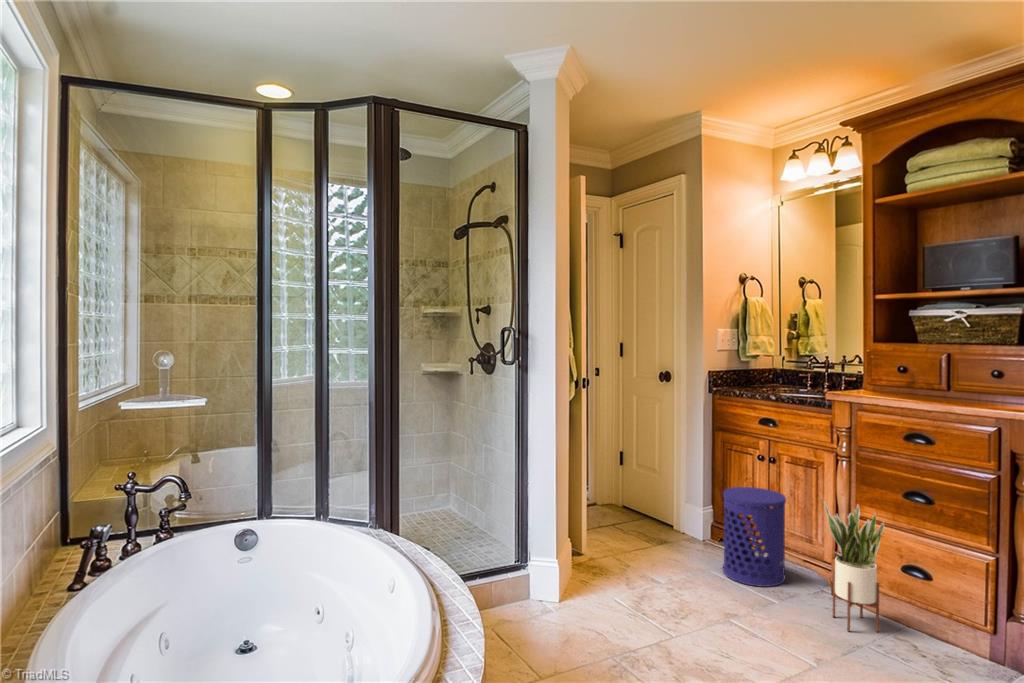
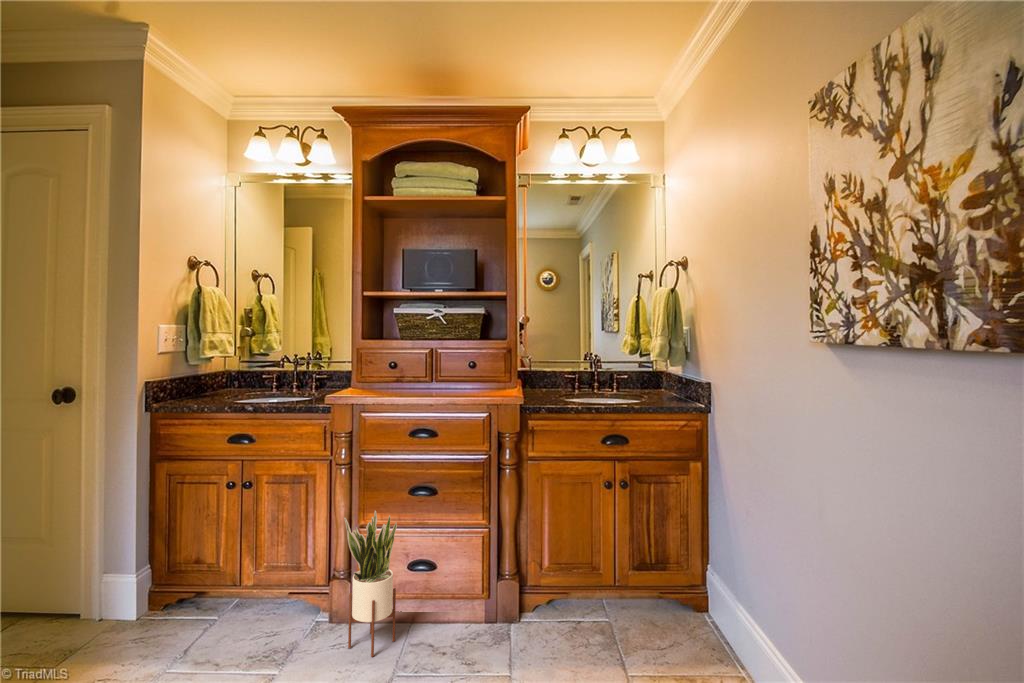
waste bin: present [723,487,786,587] -> none [190,522,277,663]

